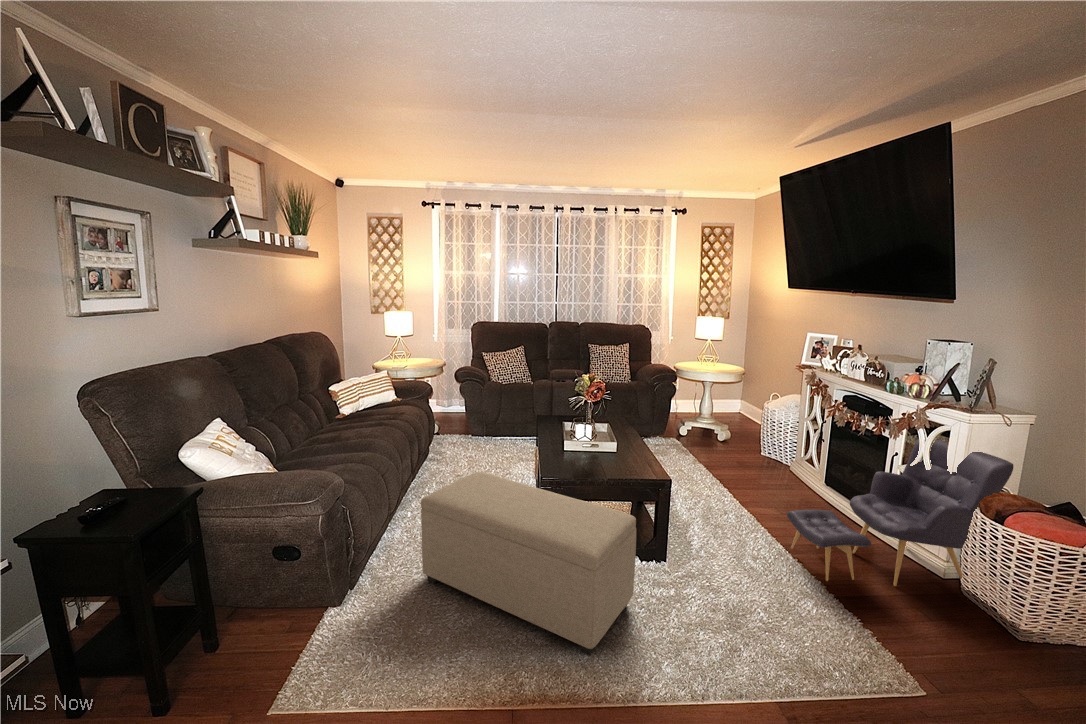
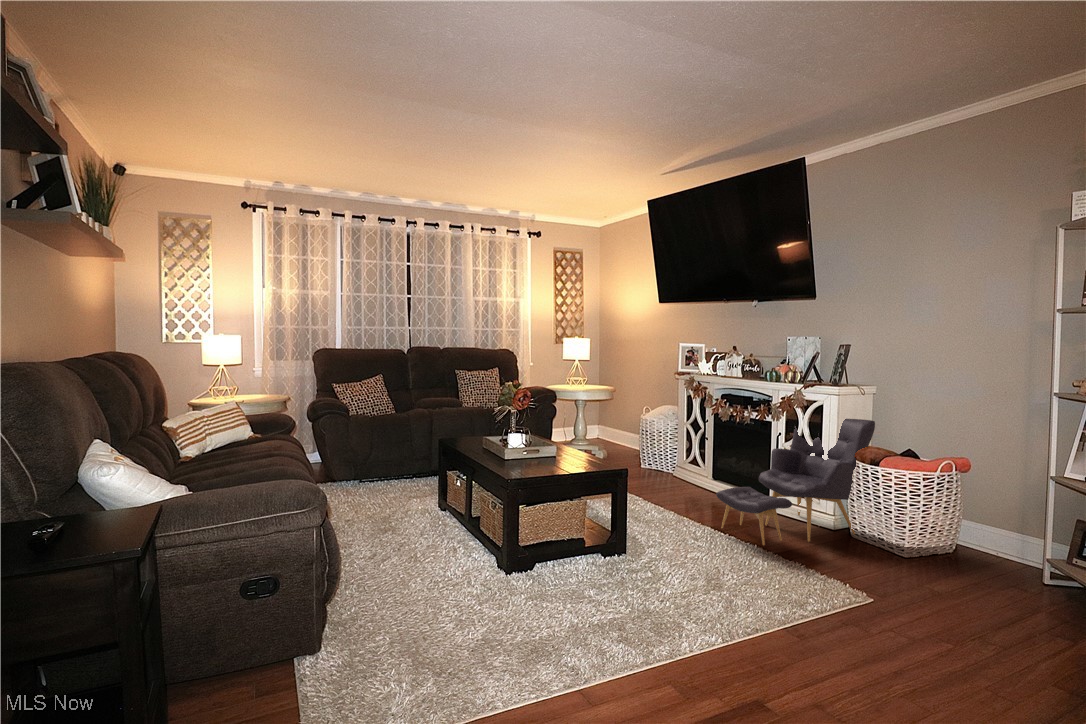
ottoman: present [421,472,636,656] -> none [382,486,622,641]

